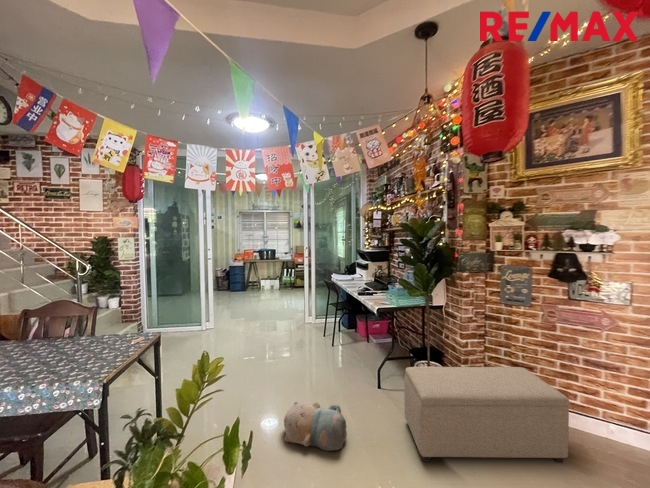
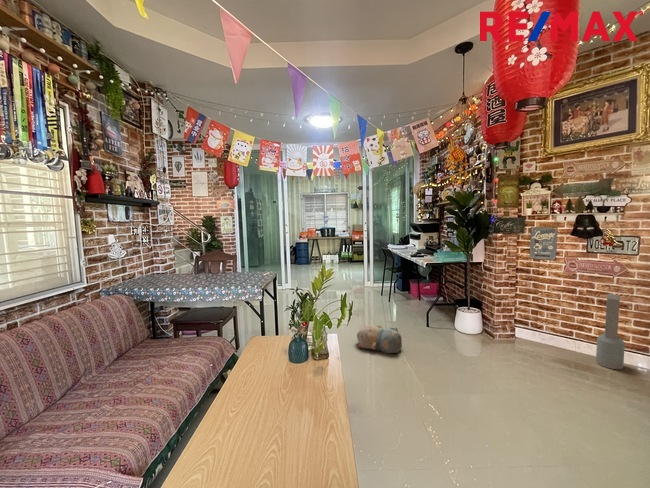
air purifier: none [587,354,622,456] -> present [596,294,625,369]
ottoman: present [404,367,569,463] -> none [446,303,574,370]

